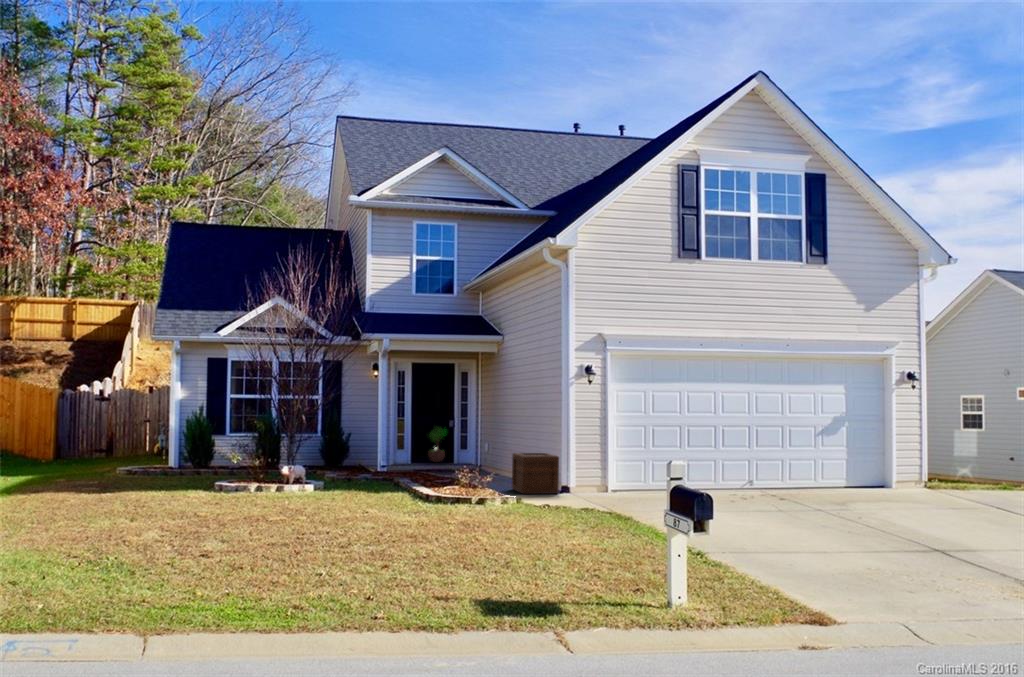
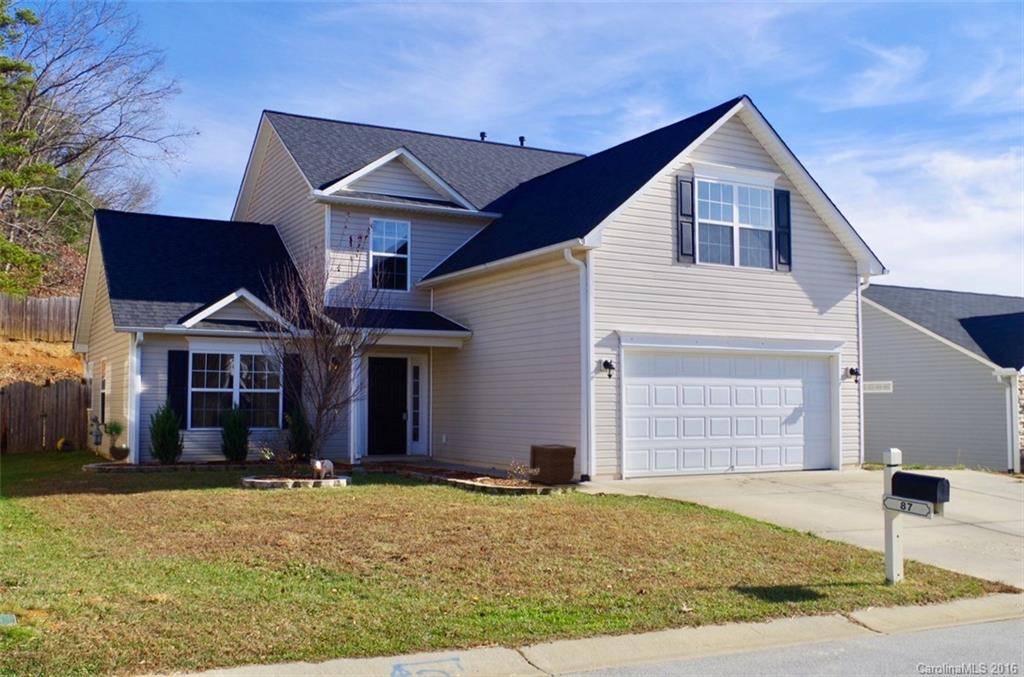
potted tree: present [428,428,446,462] -> present [104,421,130,461]

